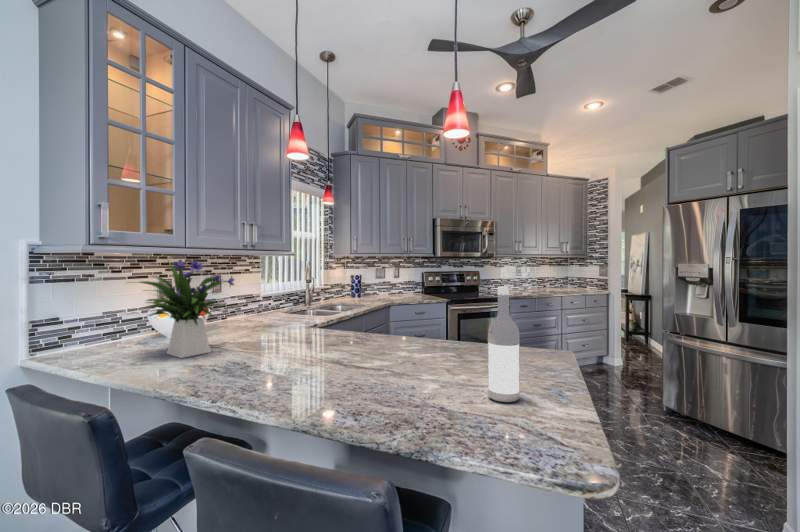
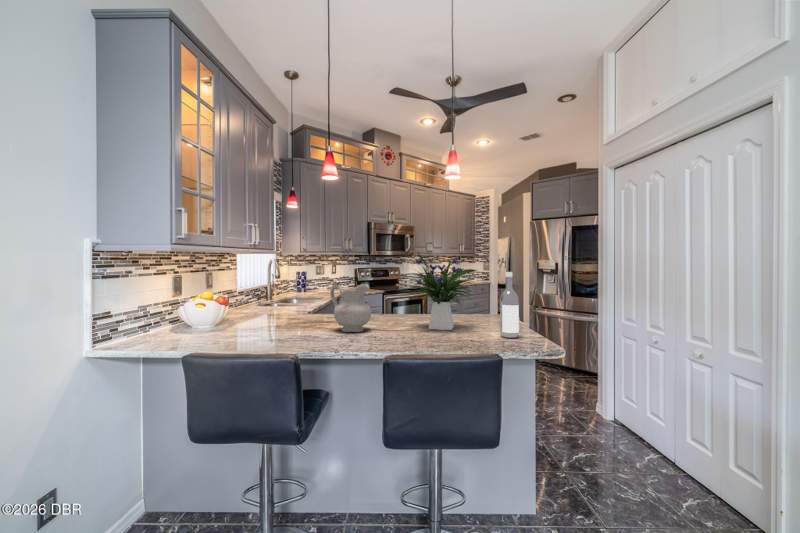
flower arrangement: present [140,260,234,358] -> present [409,253,476,330]
ceramic pitcher: none [278,293,330,362] -> present [330,282,371,332]

